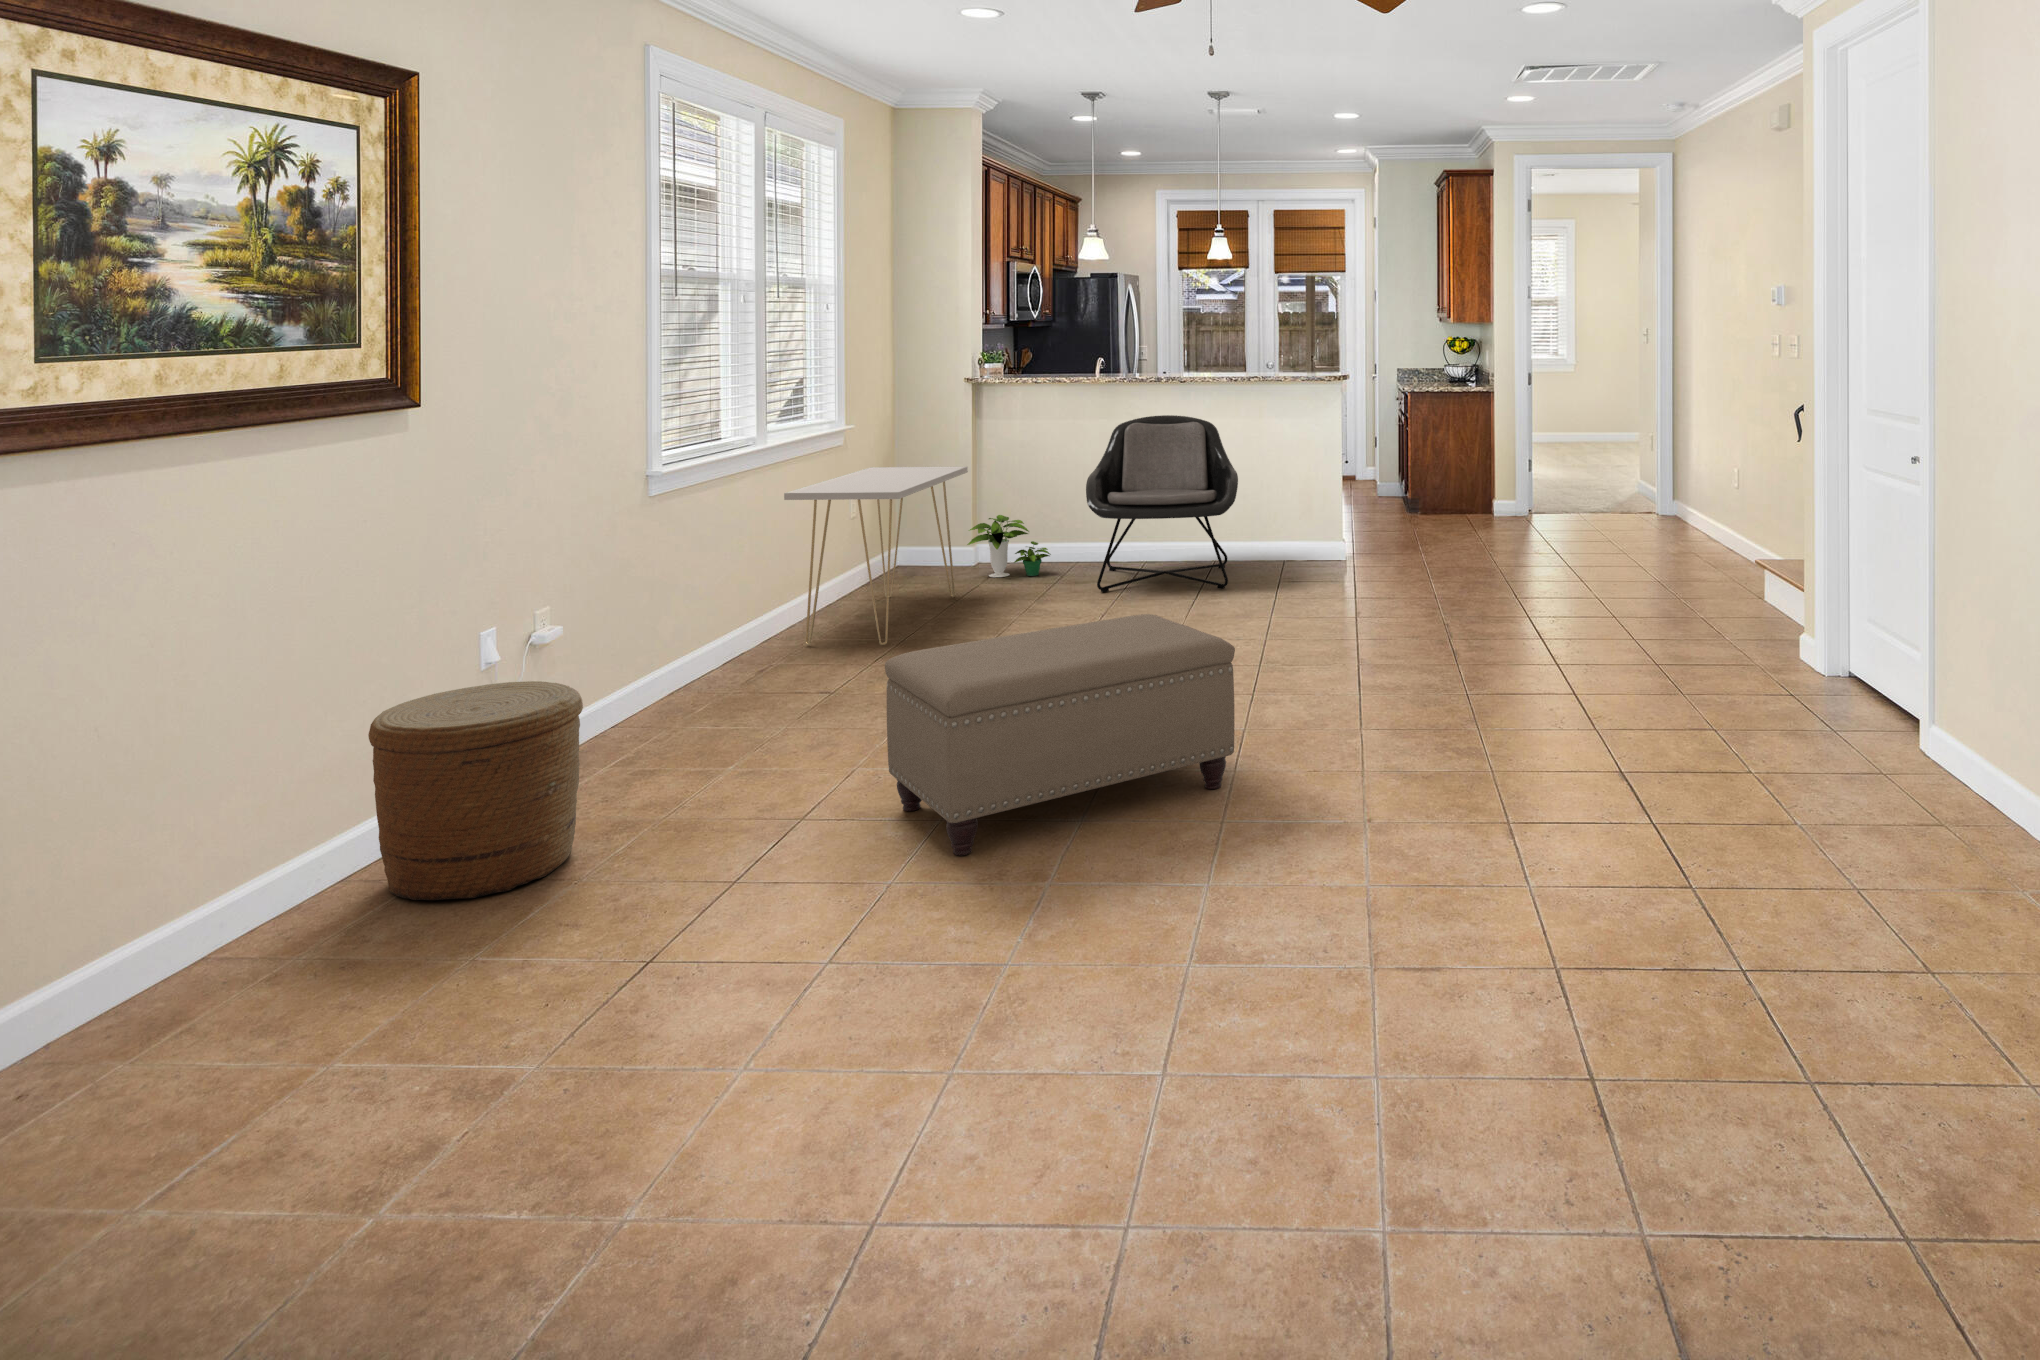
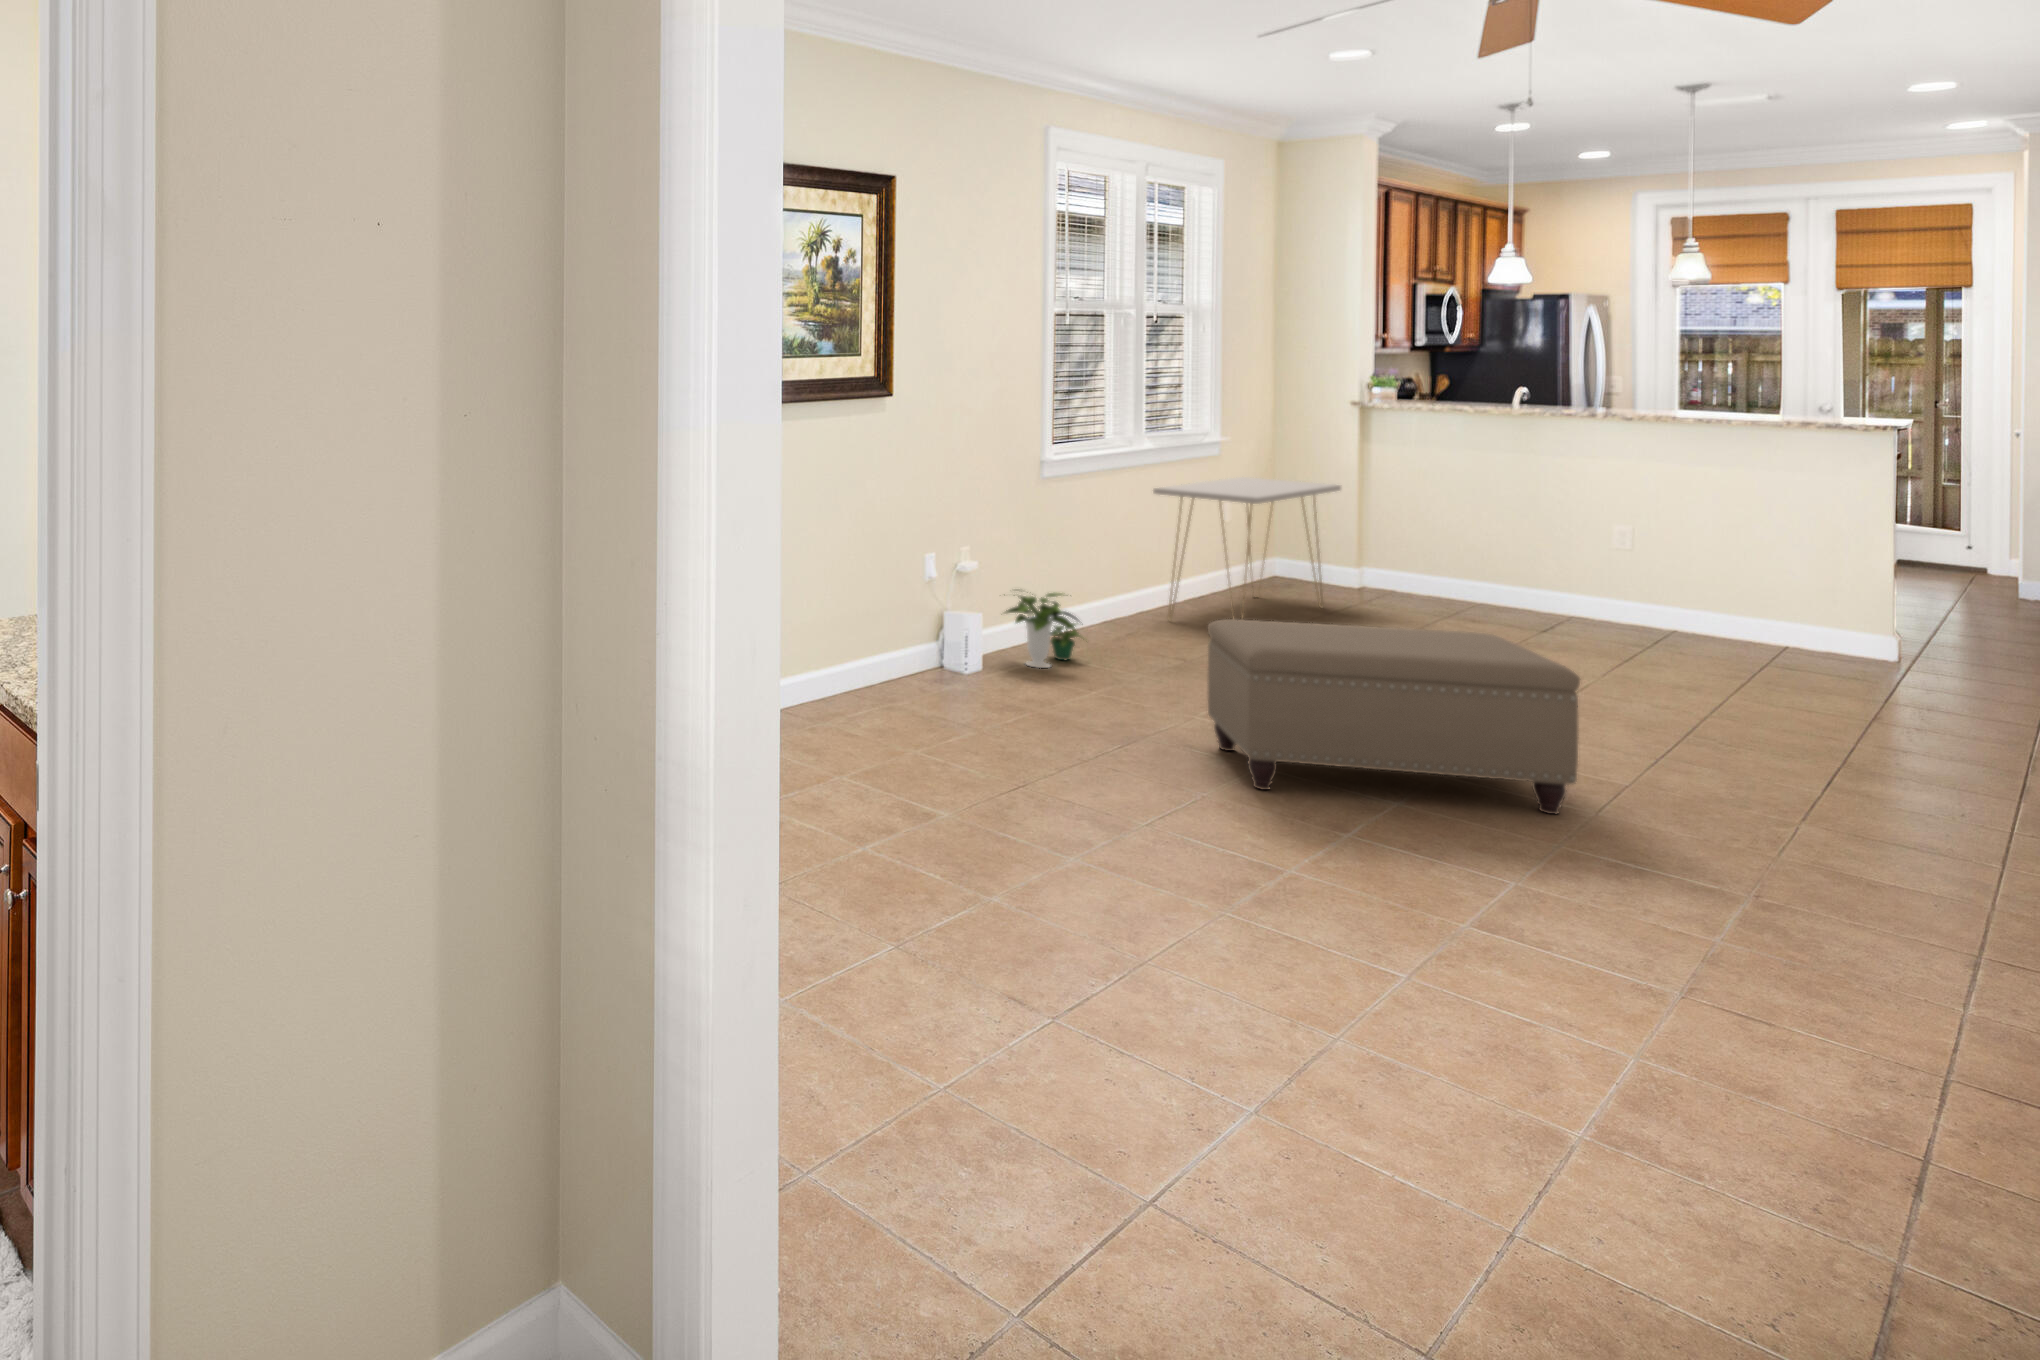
lounge chair: present [1086,415,1238,592] -> none [1481,453,1699,654]
potted plant: present [967,515,1051,577] -> present [1005,593,1080,668]
woven basket: present [368,681,583,900] -> none [856,584,980,720]

